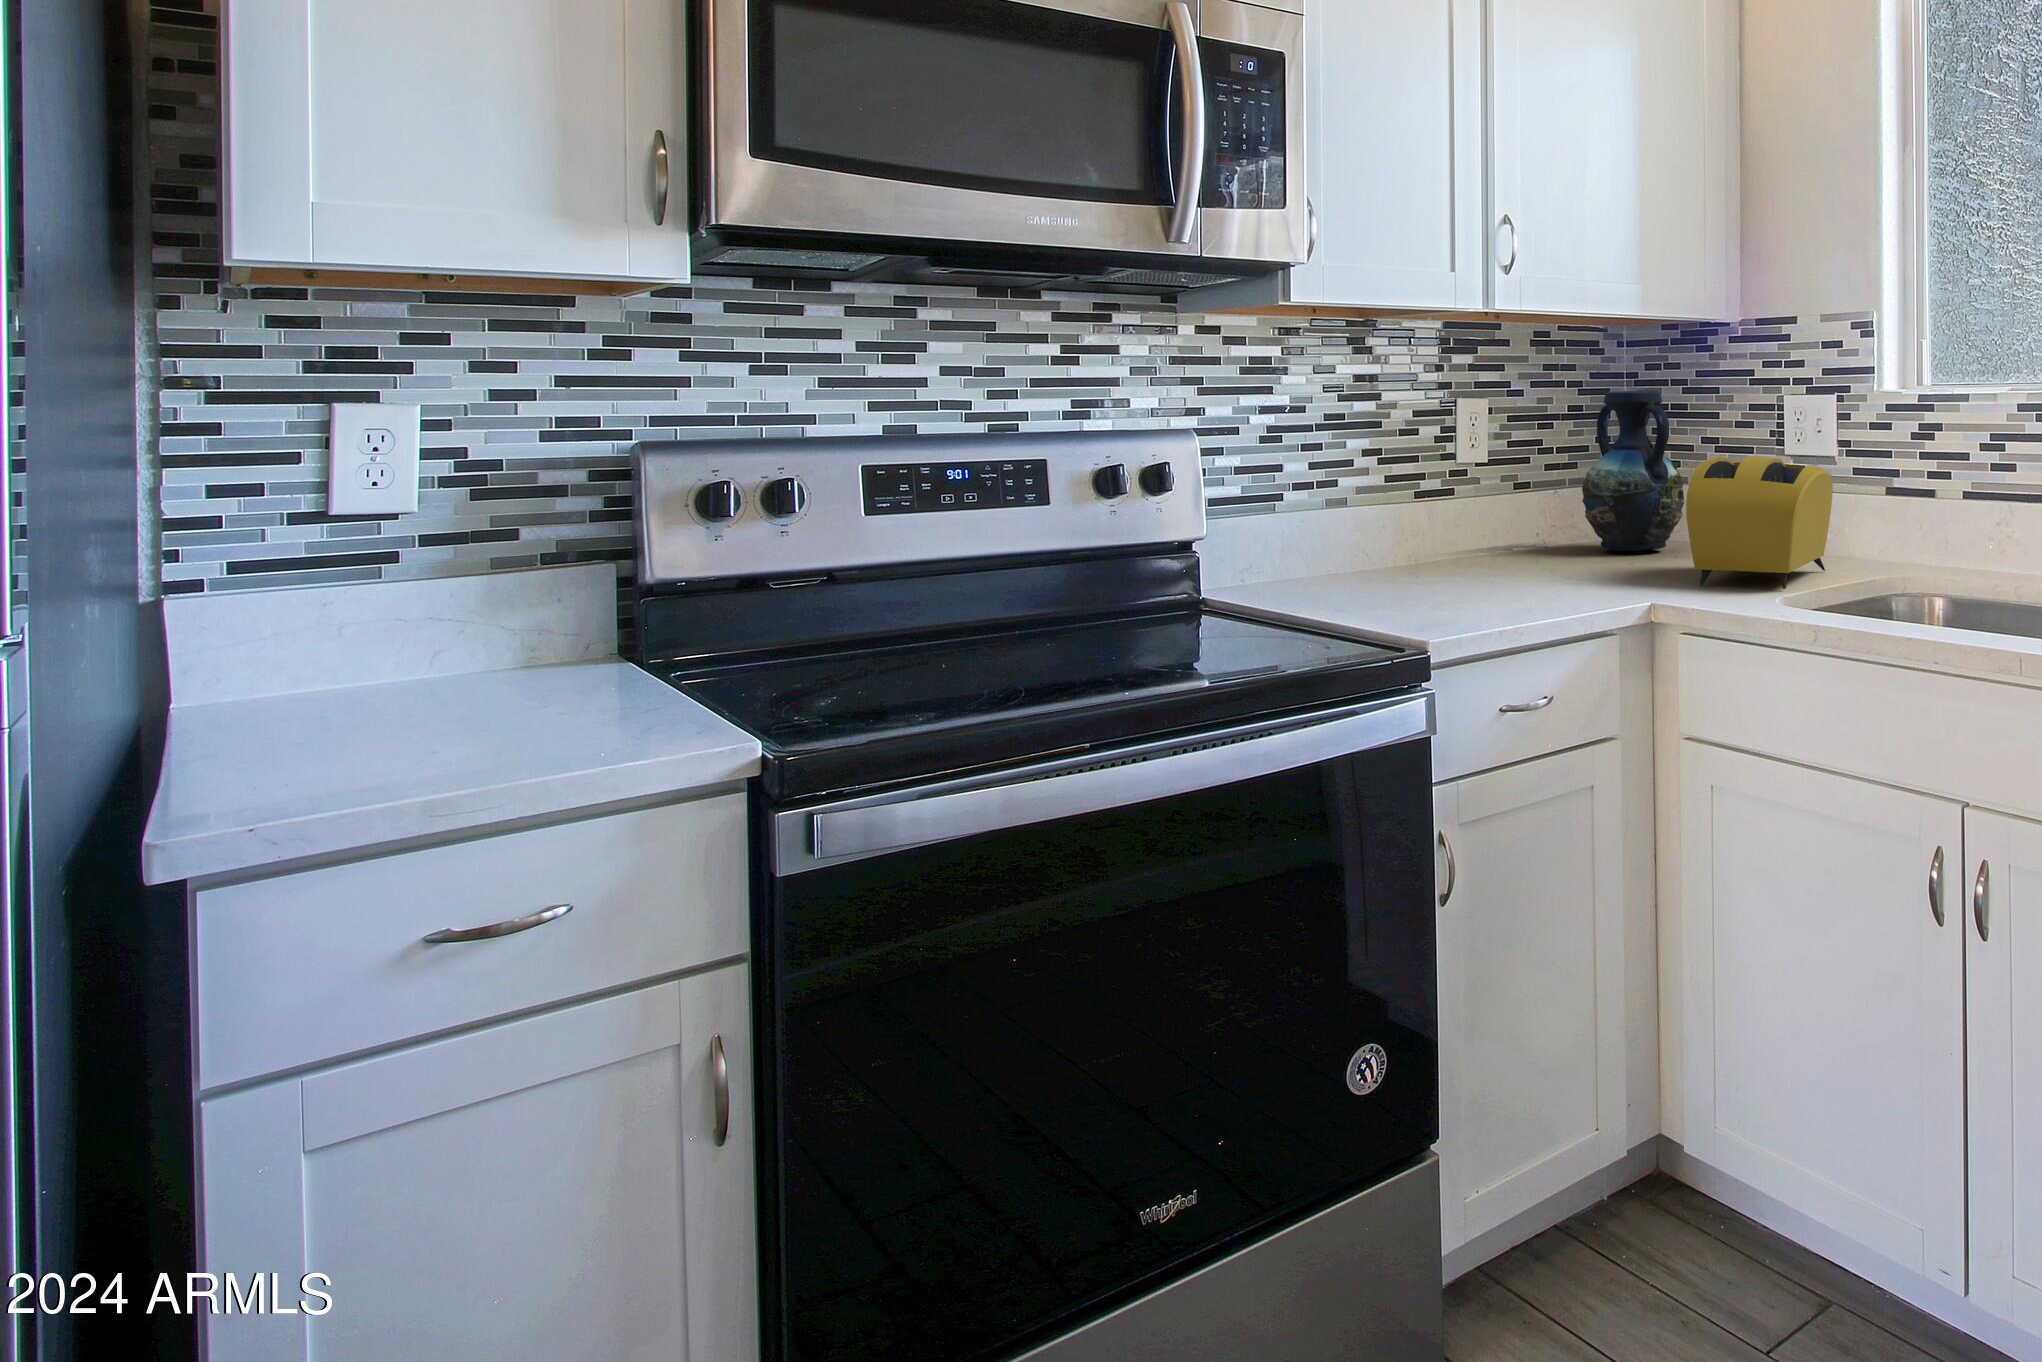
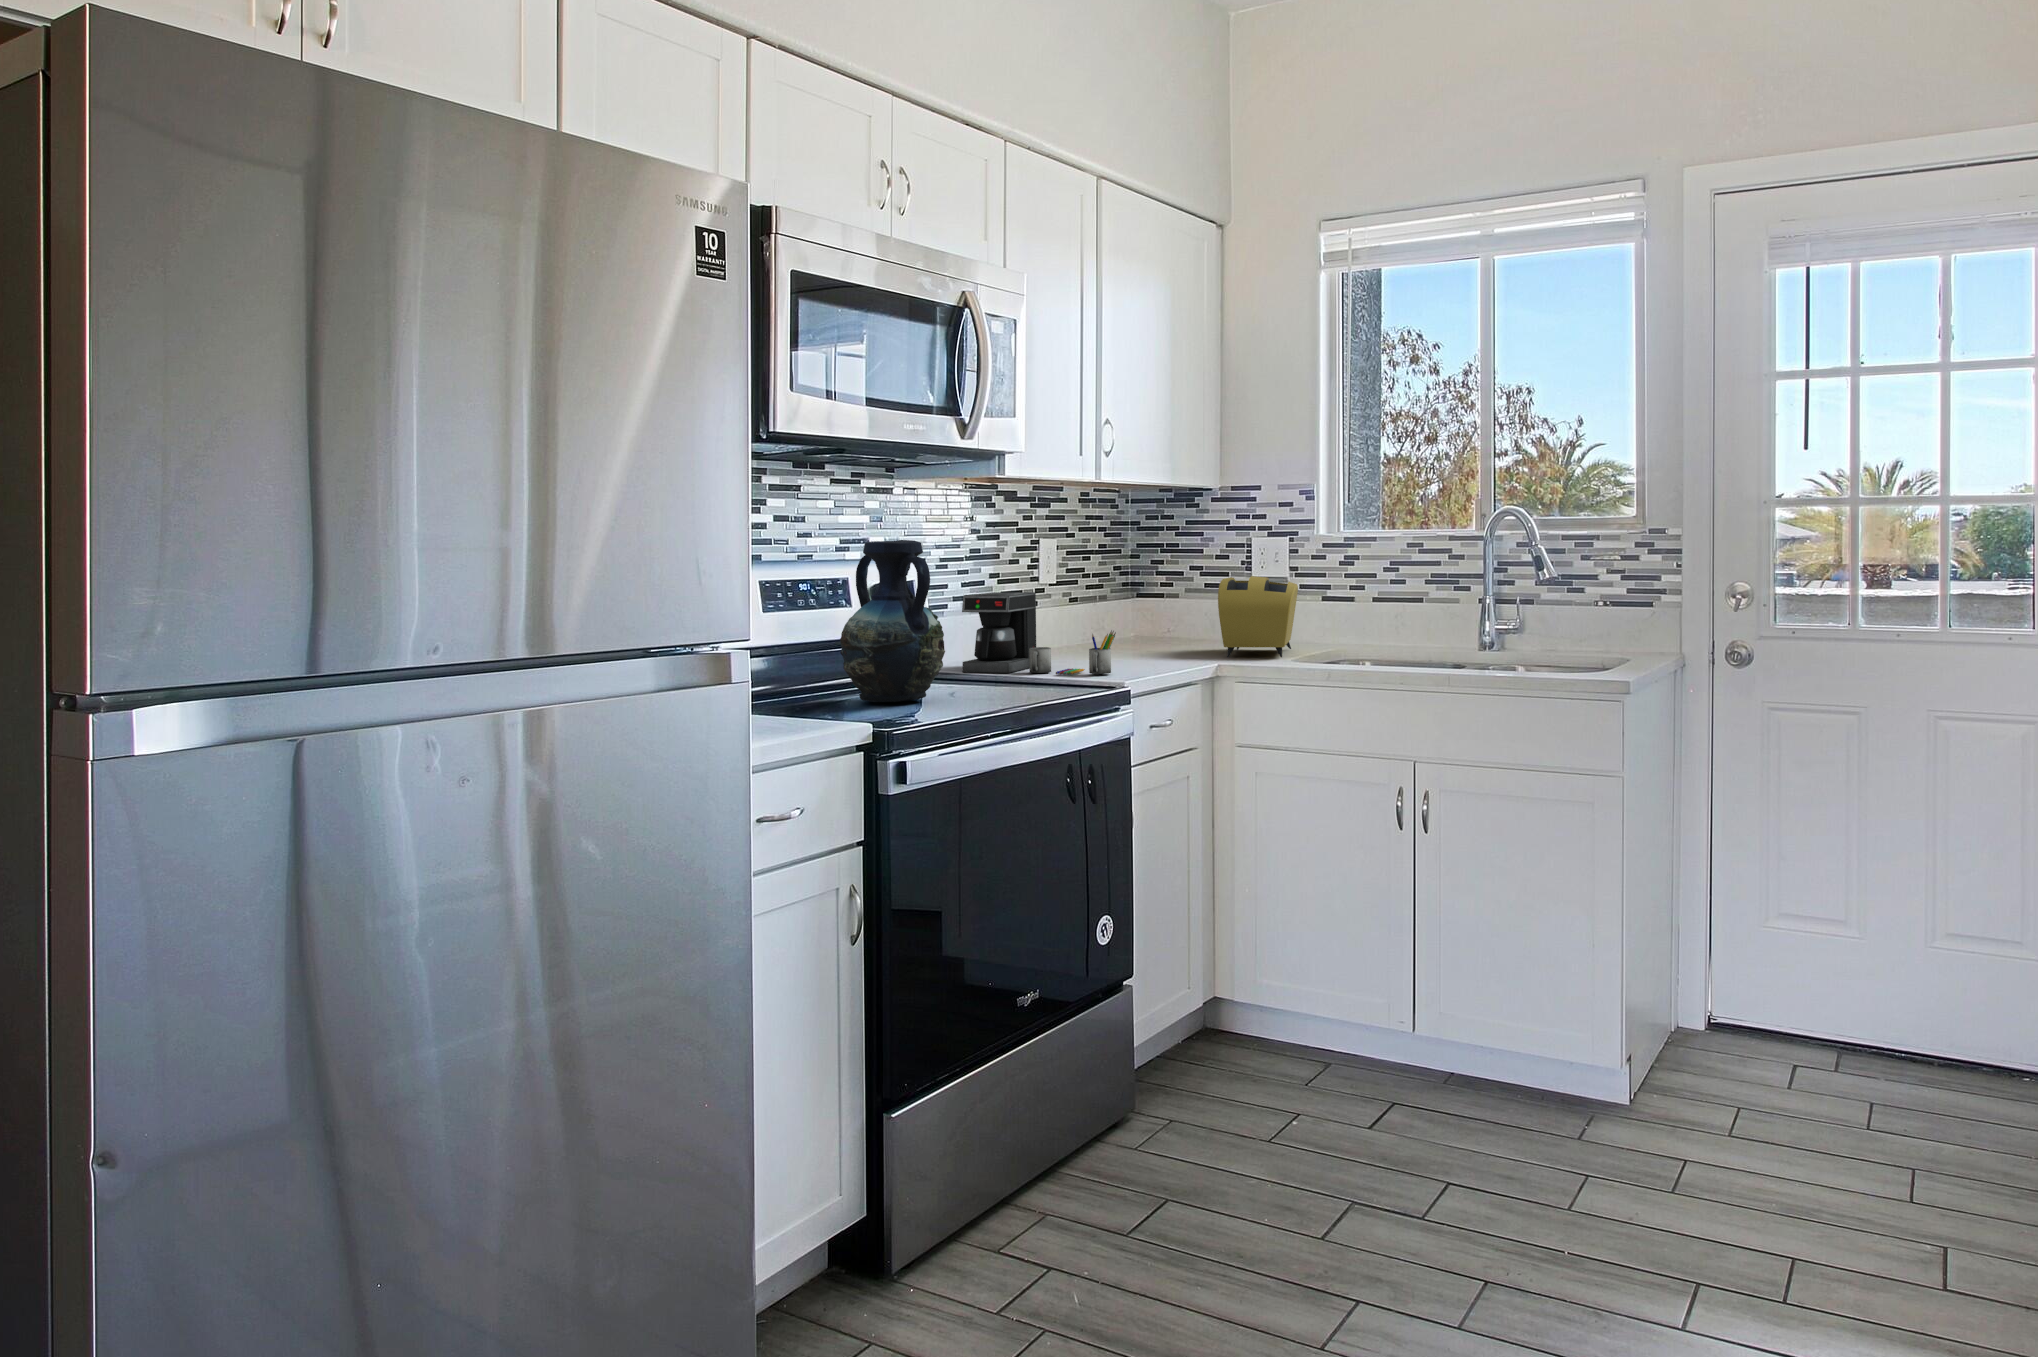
vase: present [1582,390,1685,551] -> present [840,540,945,702]
coffee maker: none [1254,479,1466,617] -> present [962,592,1116,674]

